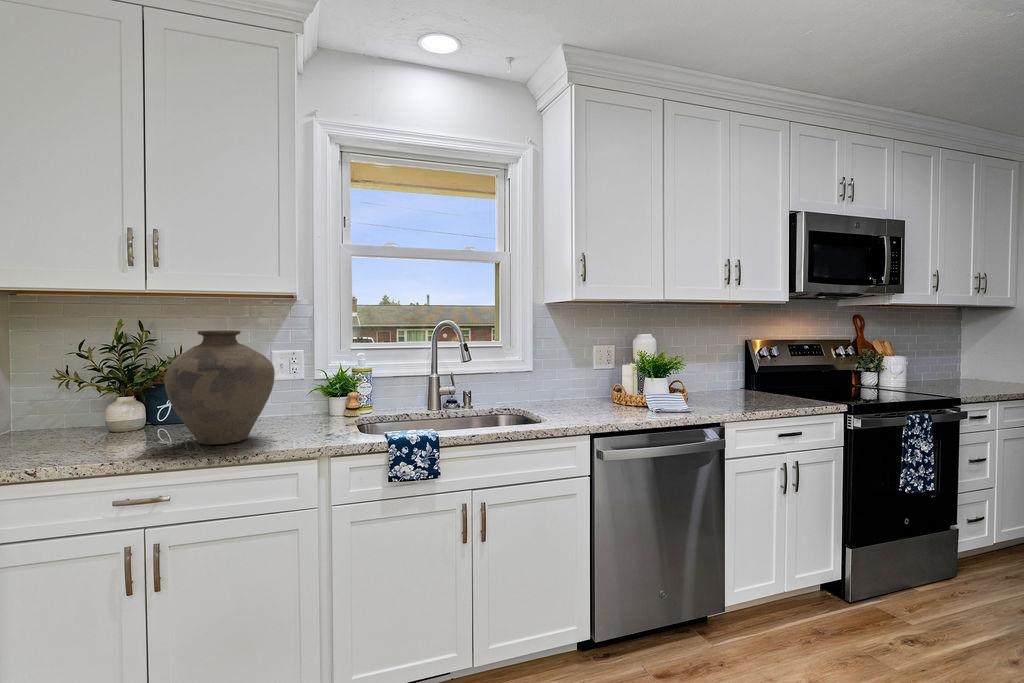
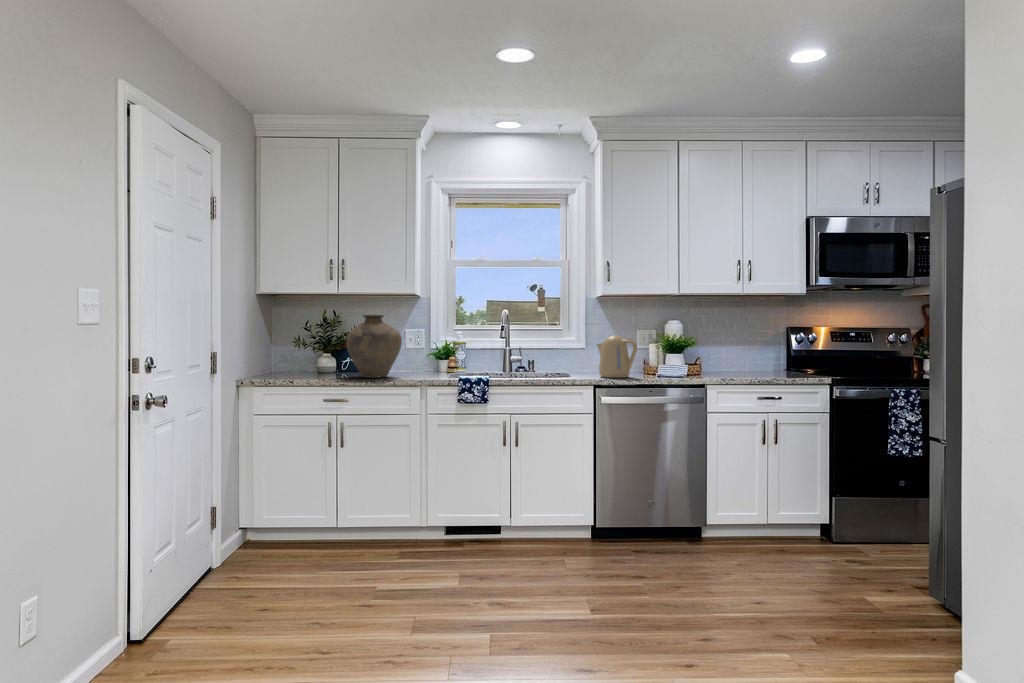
kettle: none [566,356,626,416] -> present [597,335,637,378]

